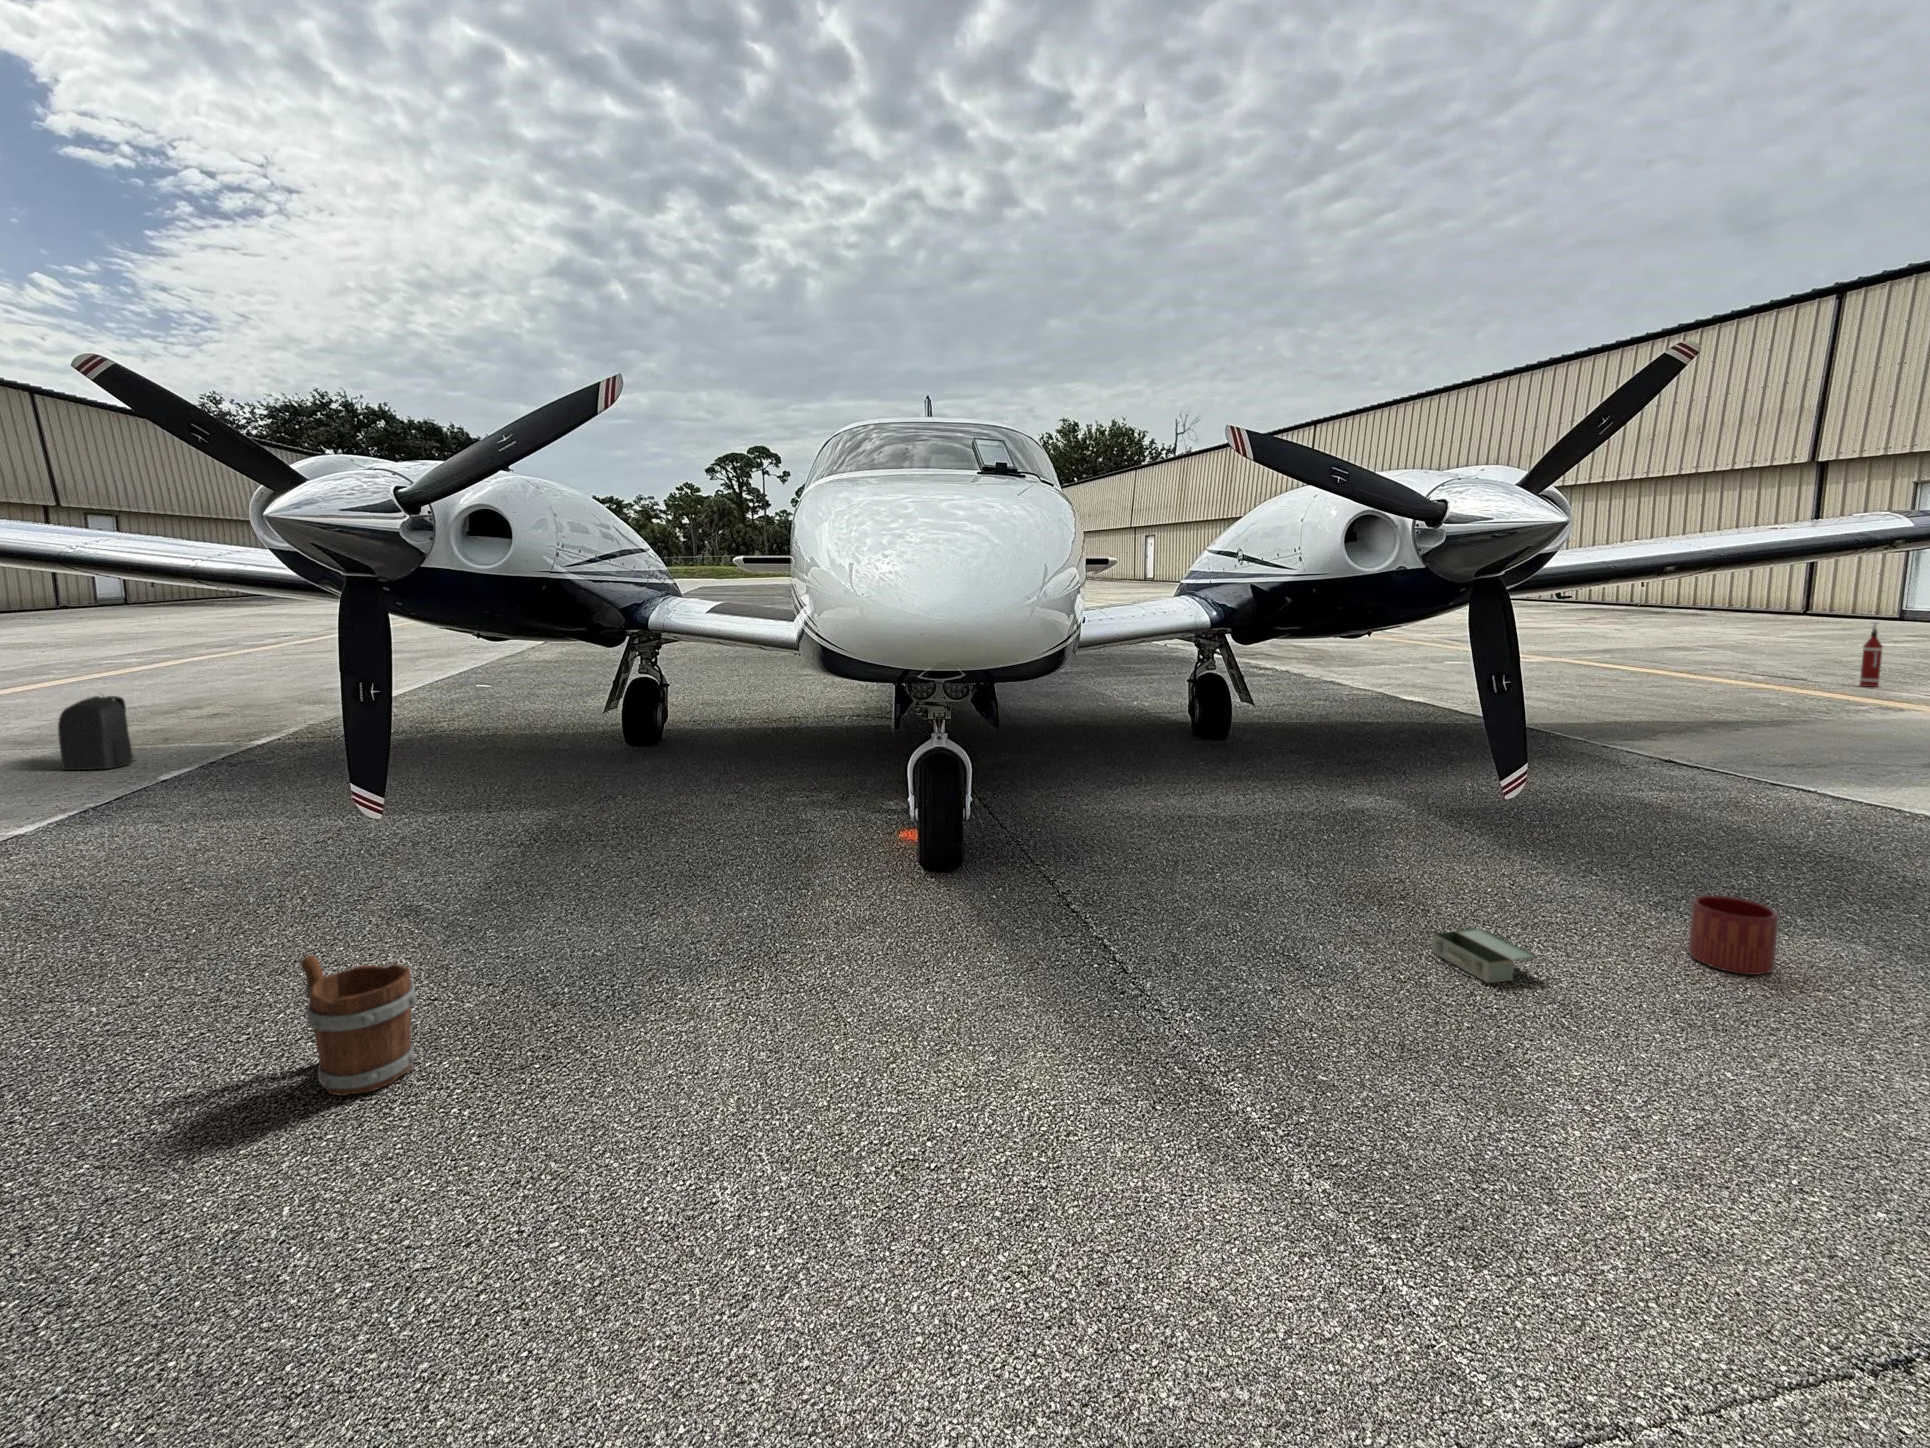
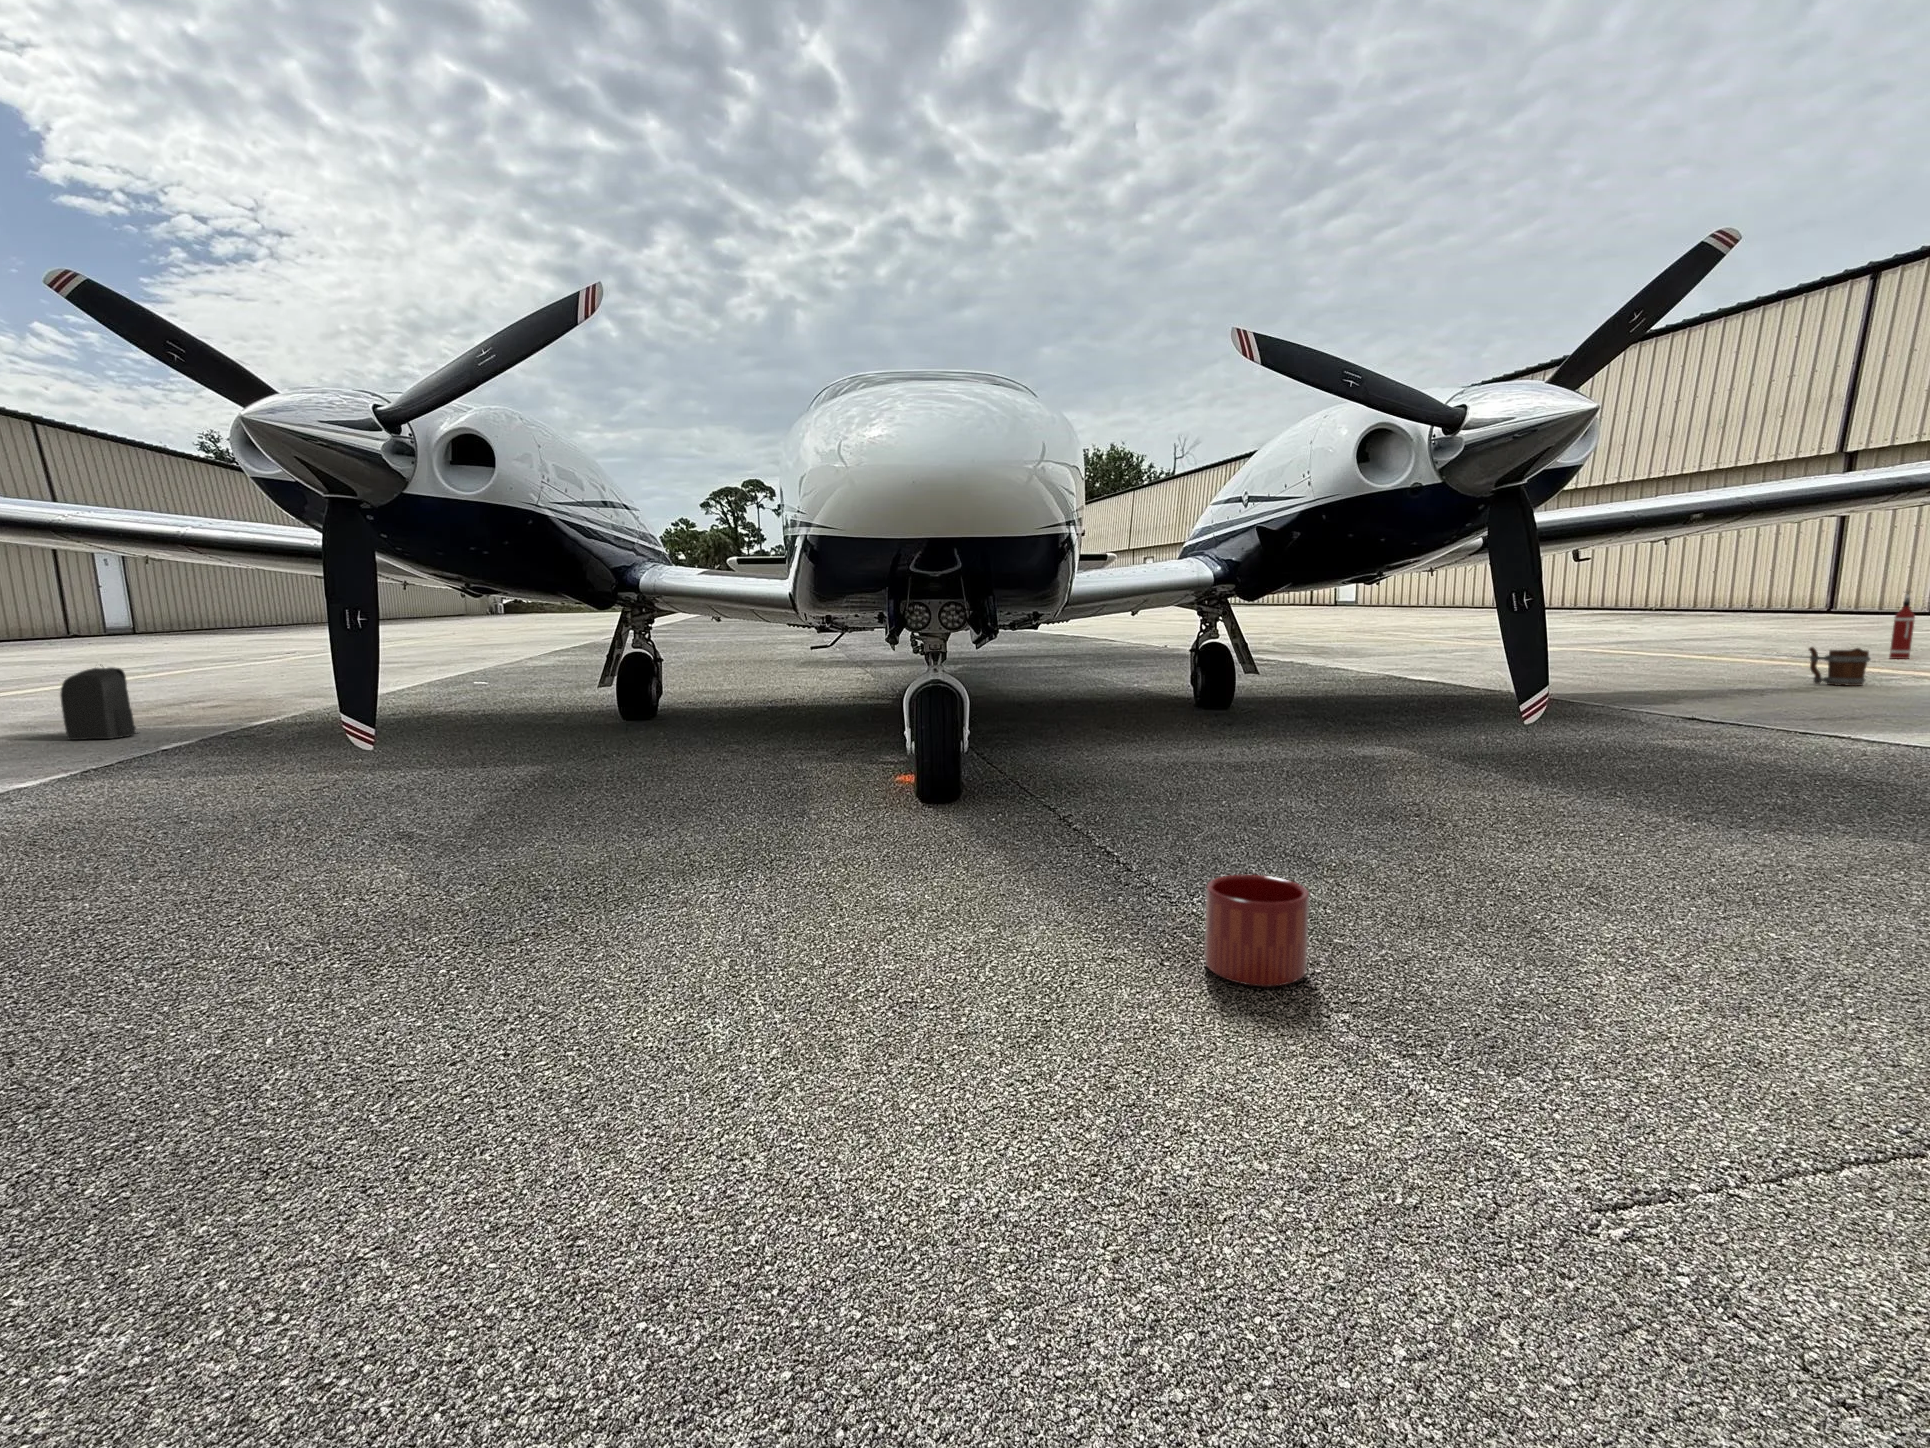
planter: present [1688,895,1779,975] -> present [1205,875,1309,987]
toolbox: present [1432,928,1536,983] -> none [1449,827,1562,873]
bucket: present [301,956,417,1096] -> present [1809,647,1871,686]

